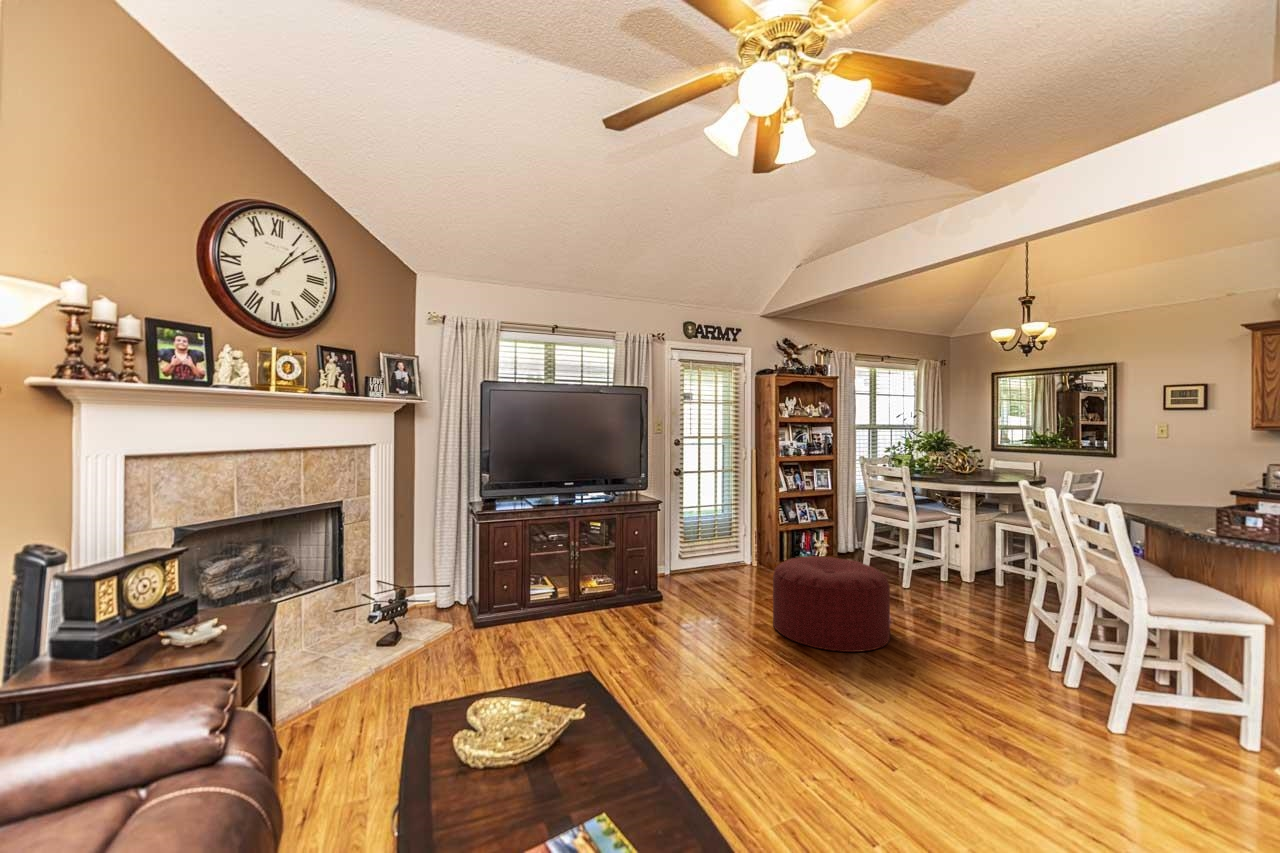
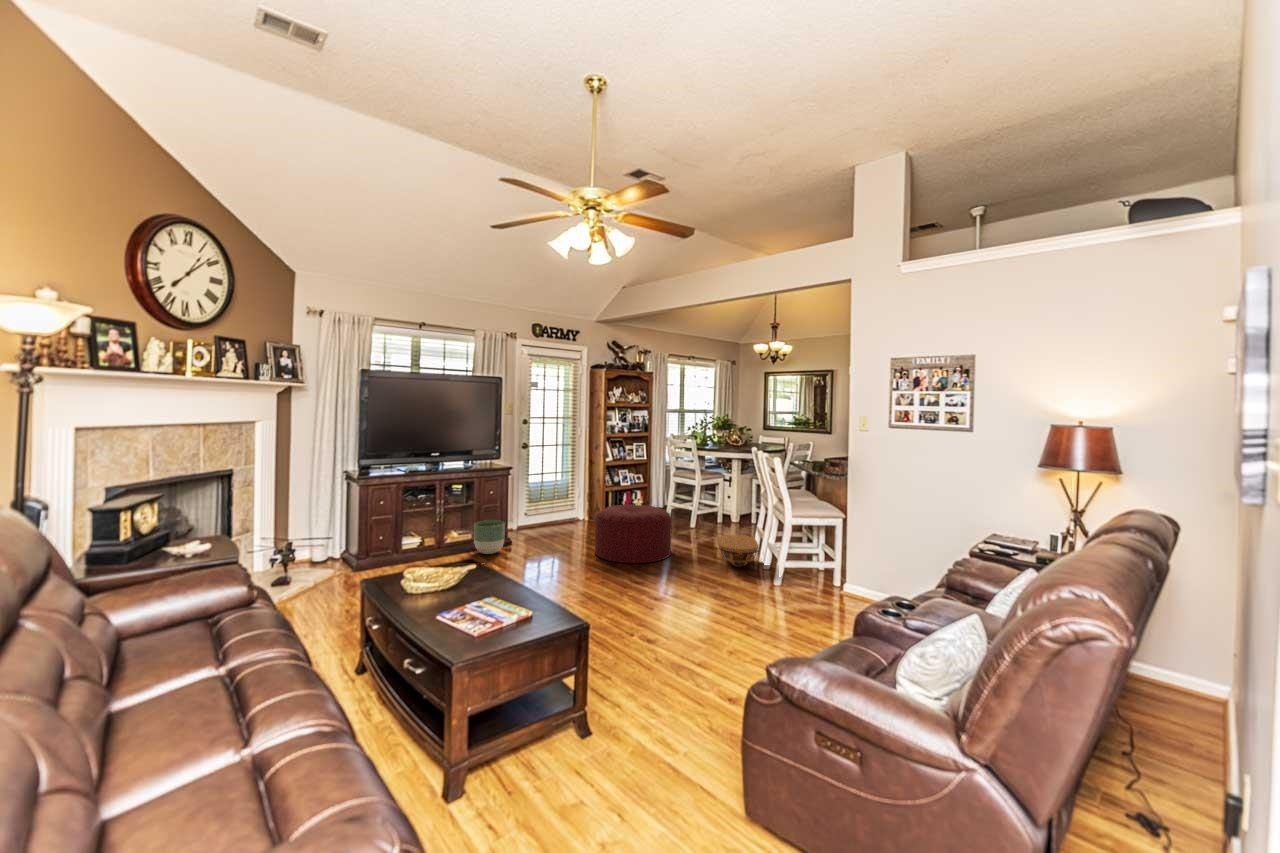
planter: none [613,569,651,614] -> present [474,520,505,554]
basket: none [972,616,1059,677] -> present [717,535,759,567]

